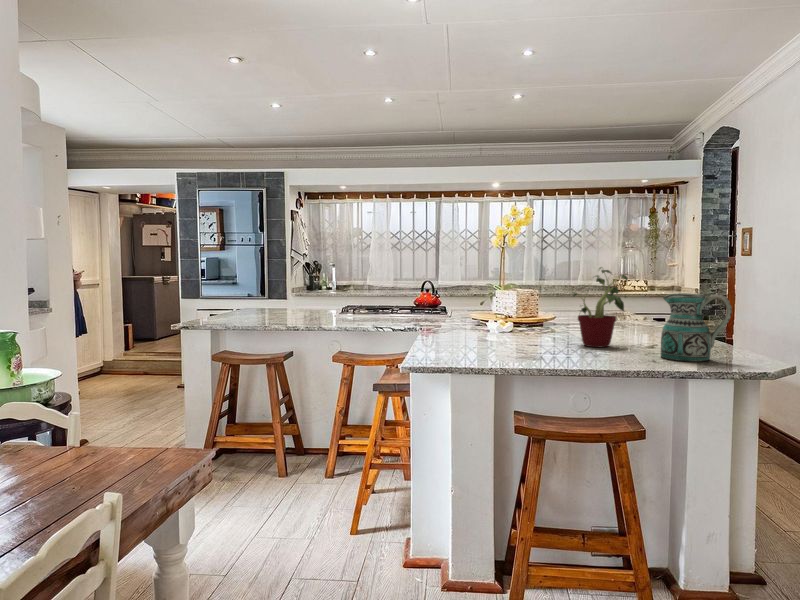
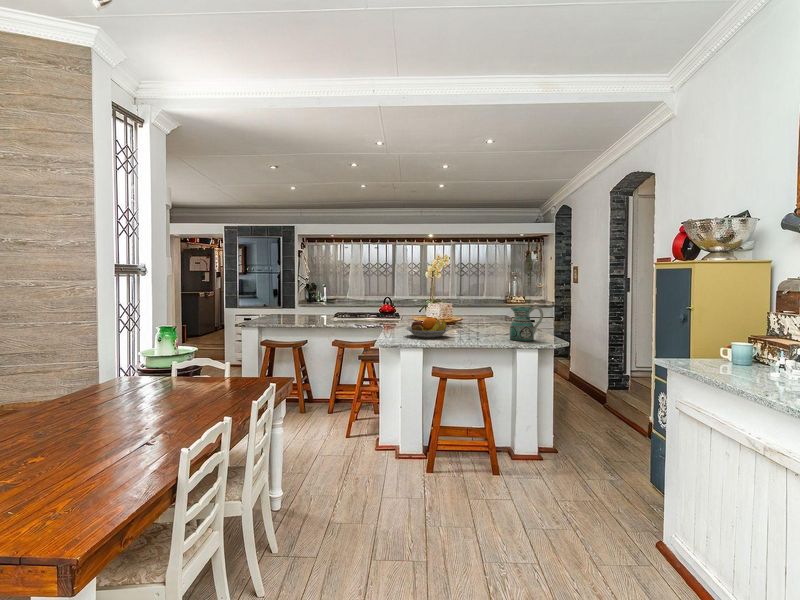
potted plant: present [573,267,628,347] -> none [465,291,500,335]
fruit bowl: none [458,315,544,353] -> present [405,317,451,338]

